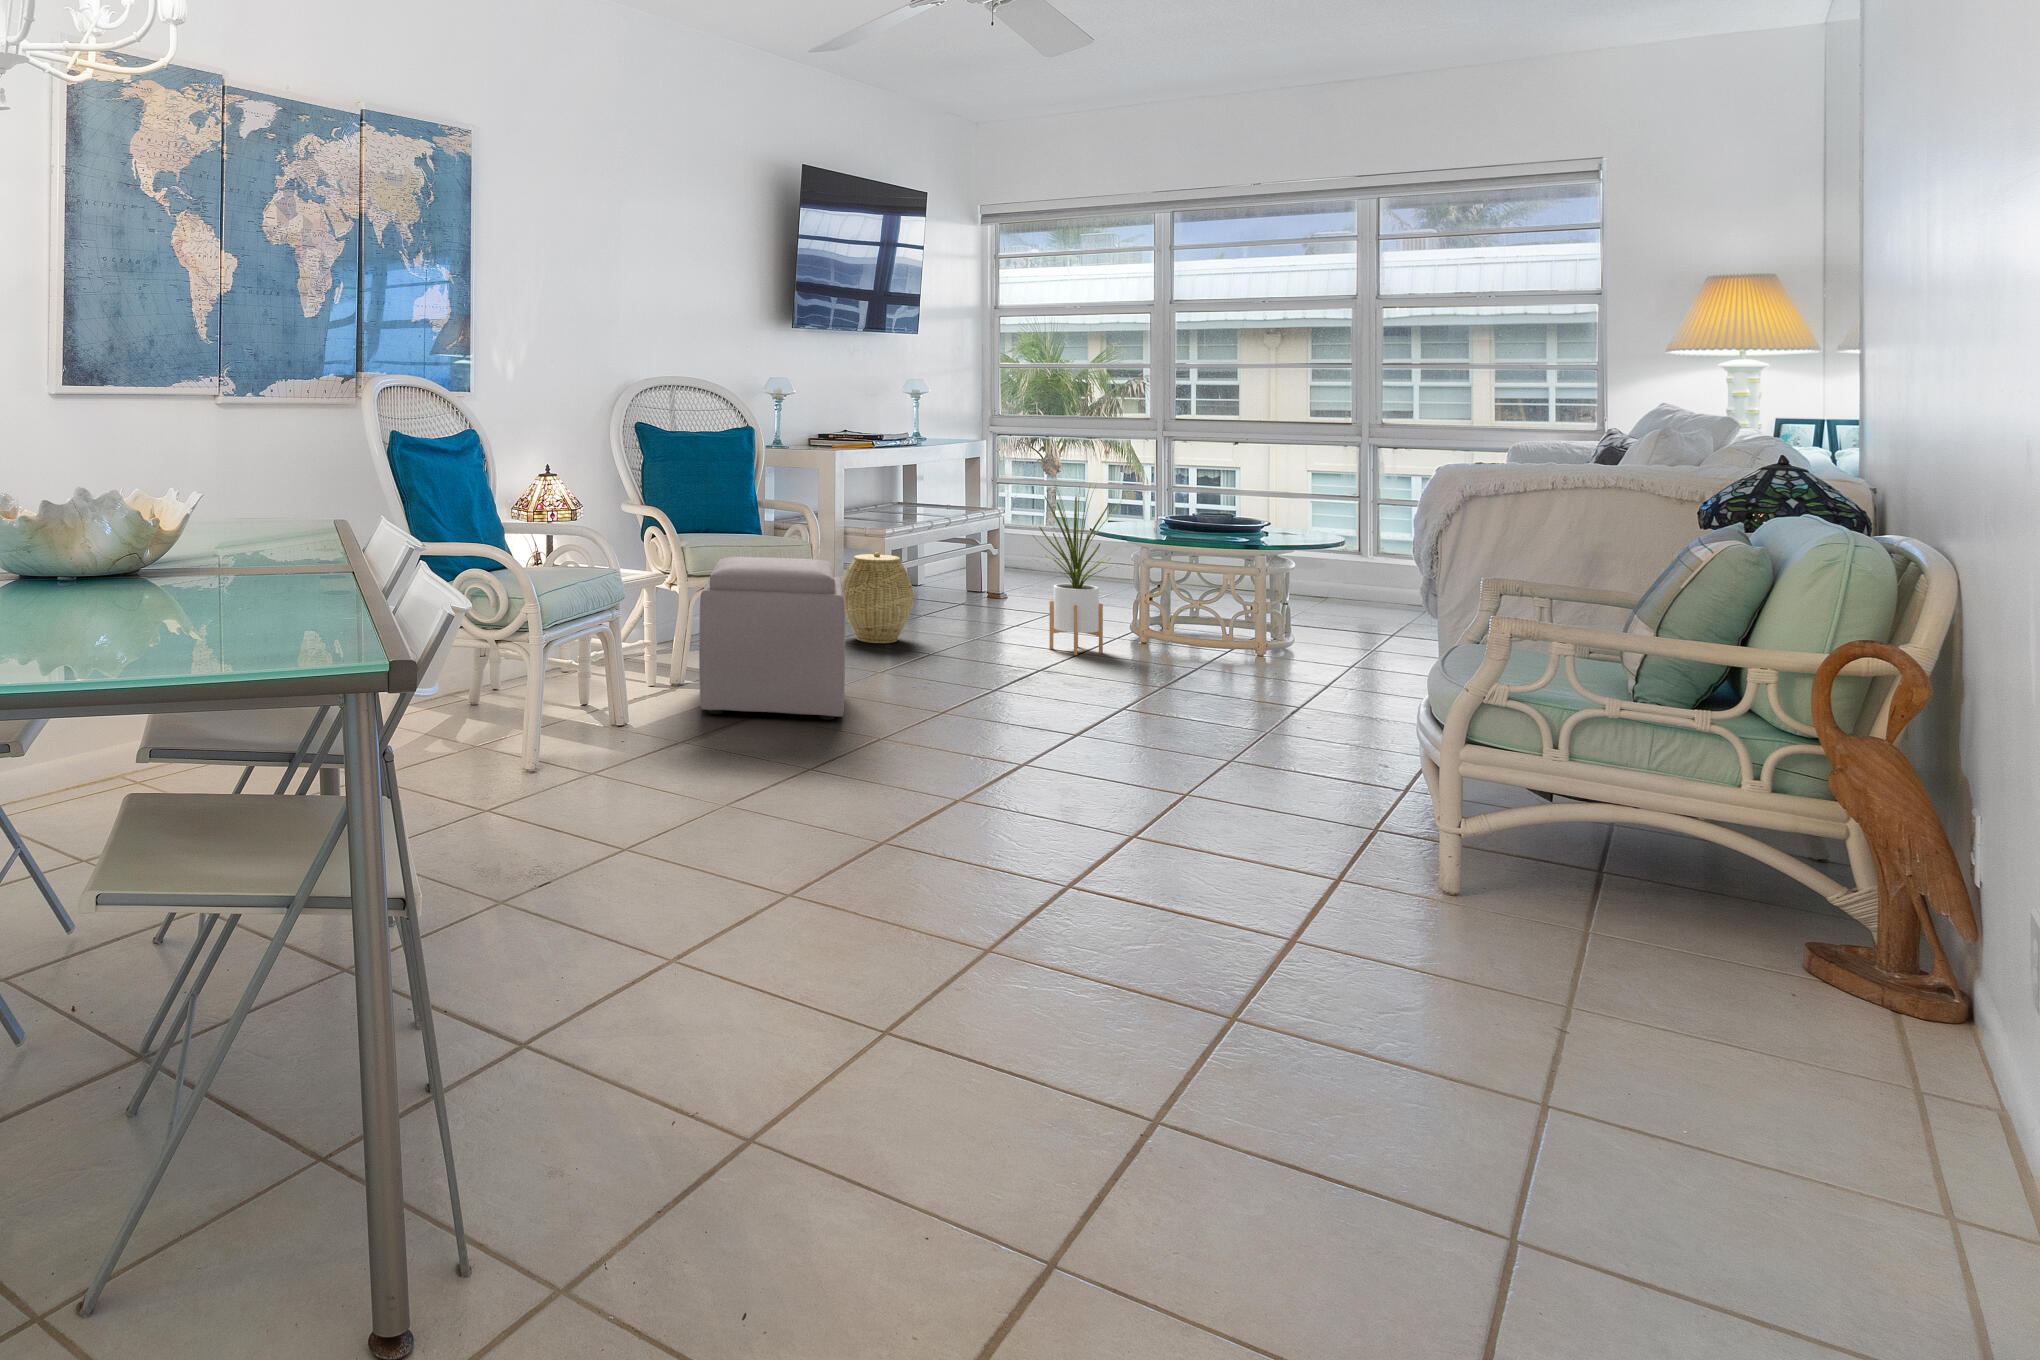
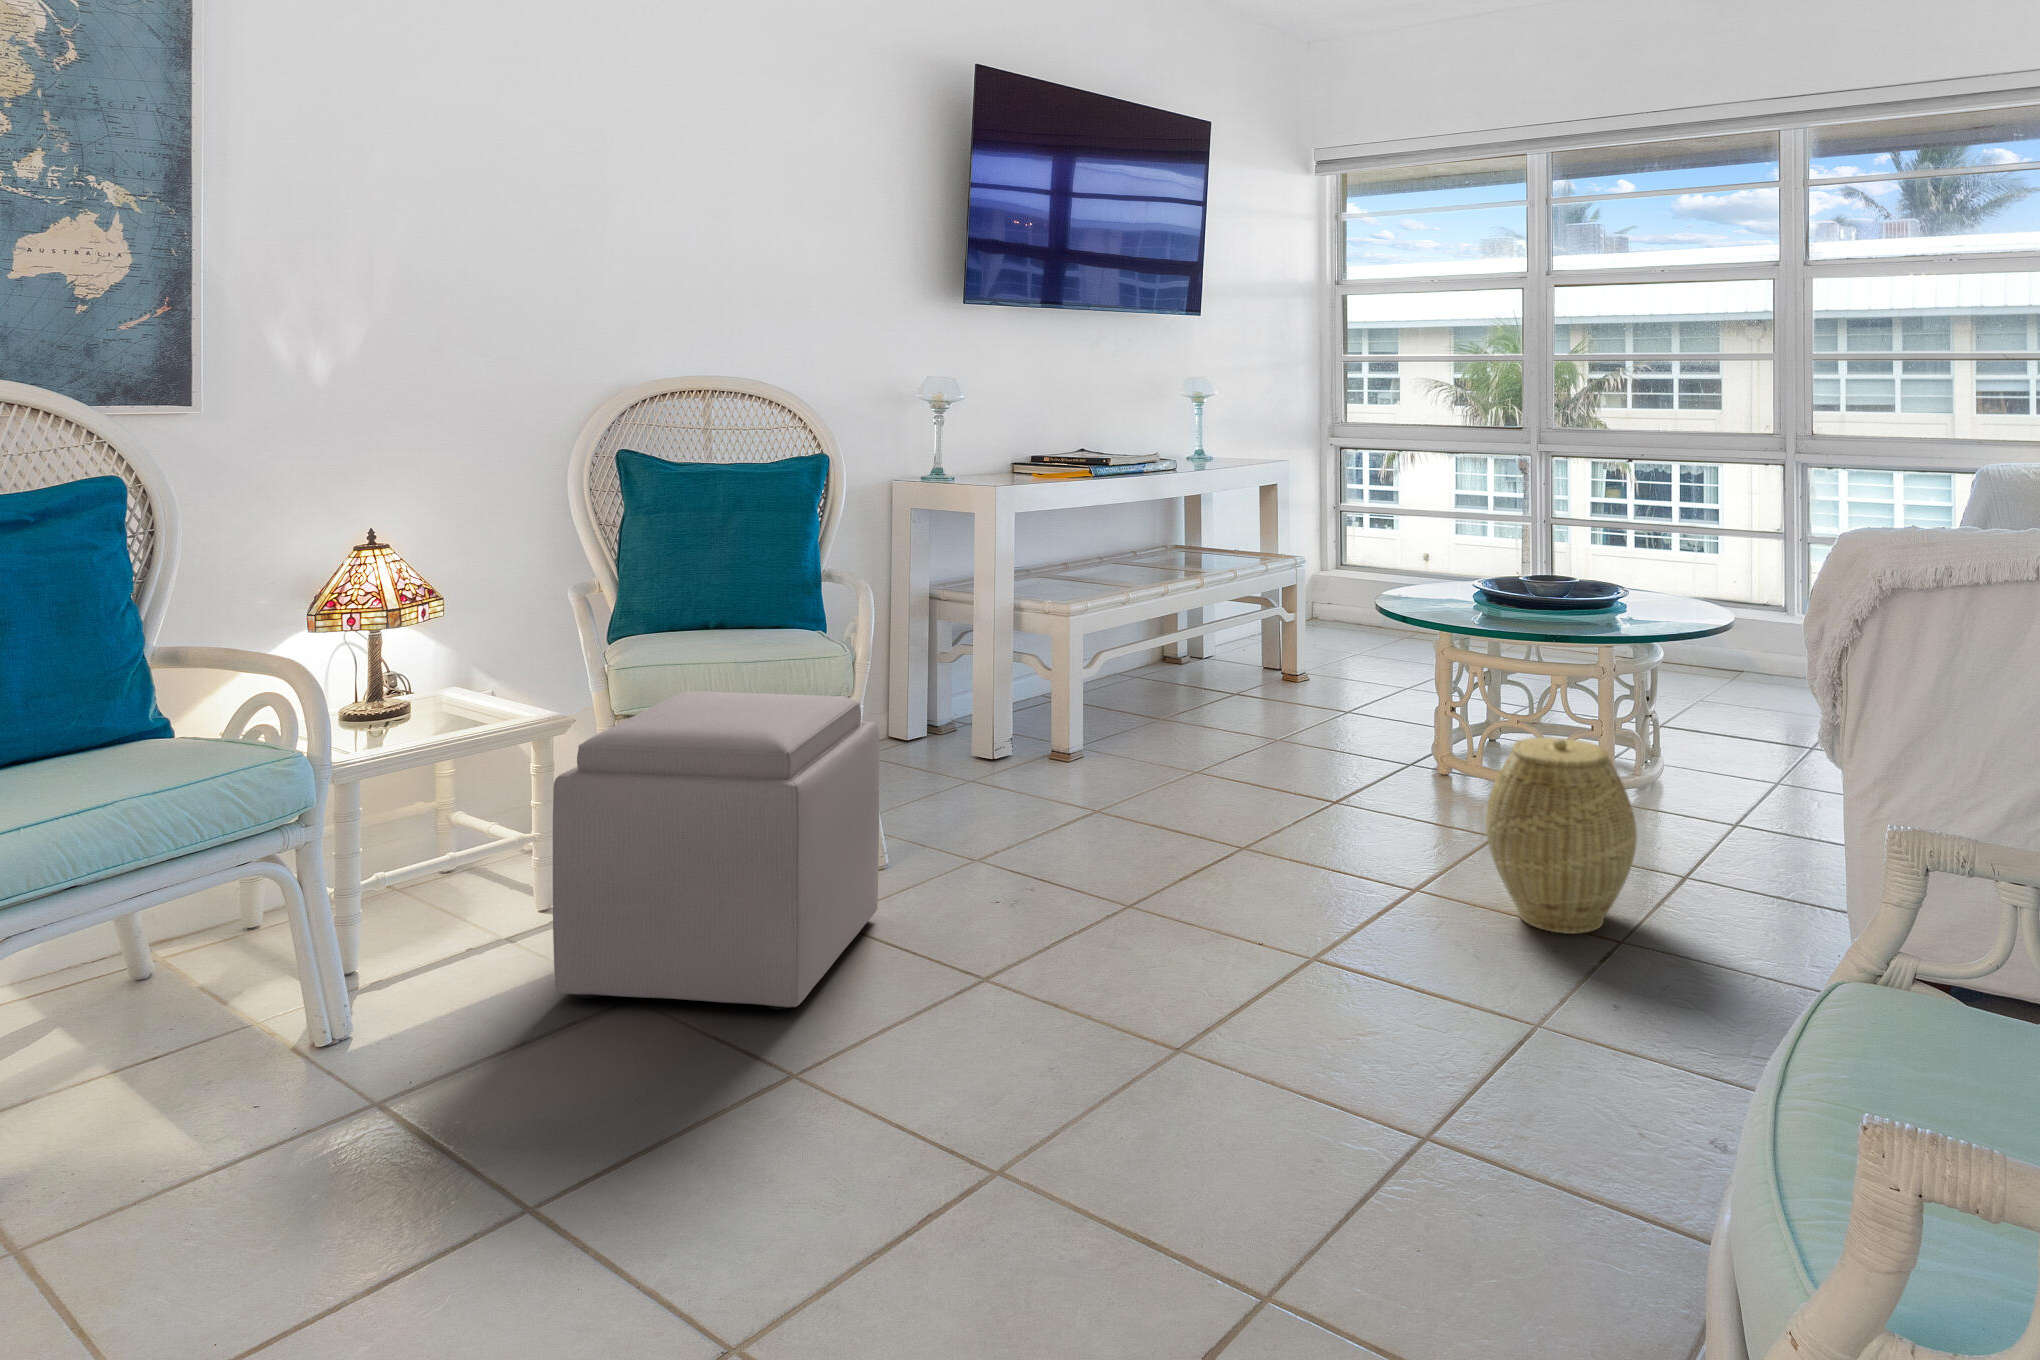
house plant: present [1033,487,1121,655] -> none [1269,535,1407,806]
woven basket: present [842,552,913,643] -> present [1486,737,1637,934]

